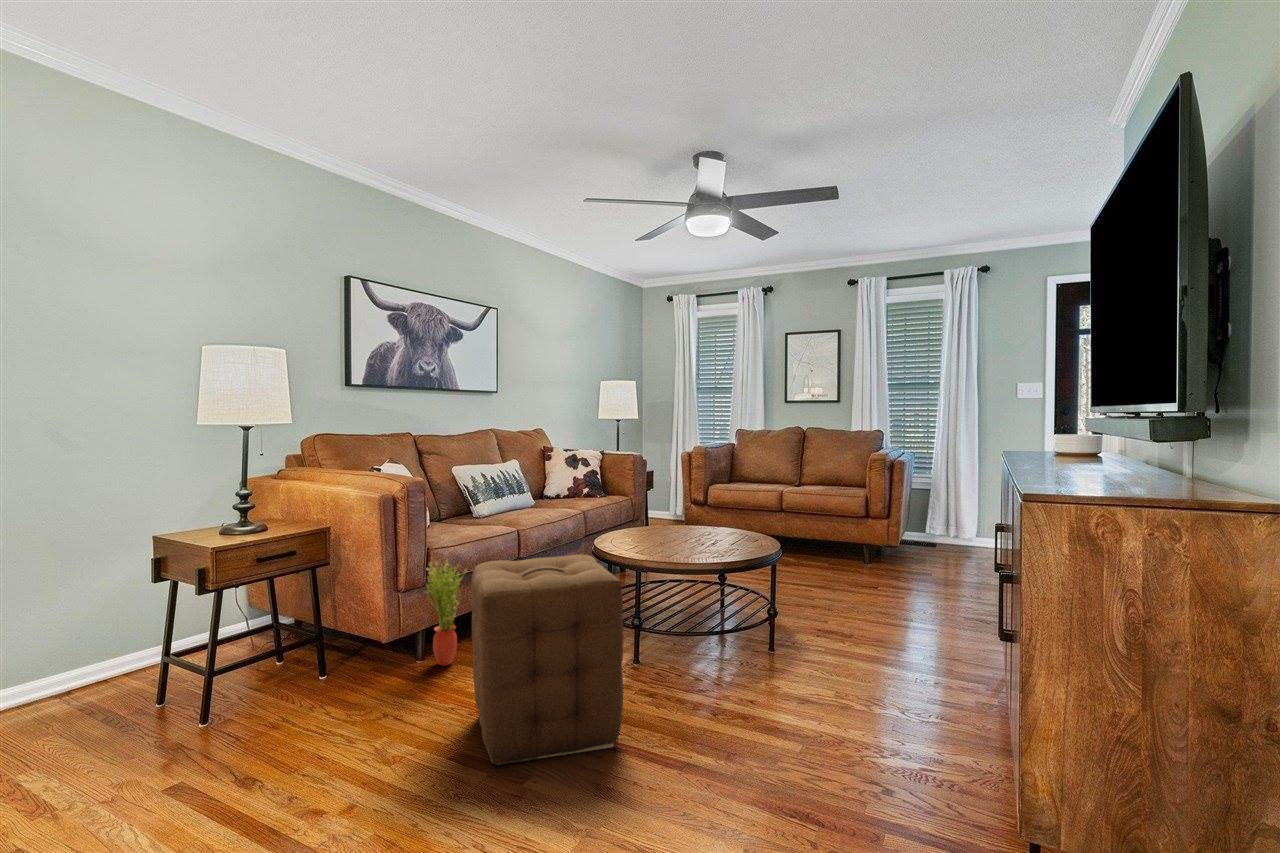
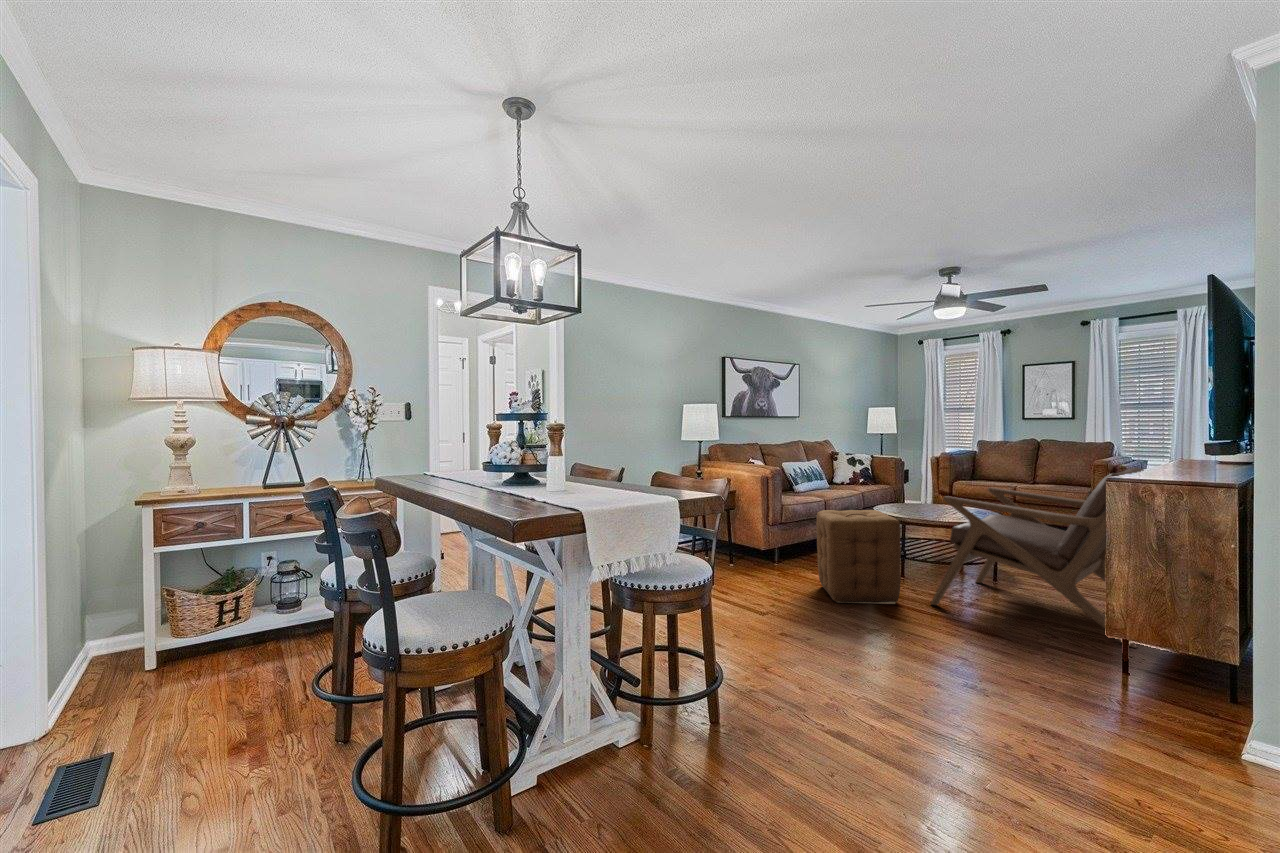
lounge chair: none [675,464,1029,809] -> present [930,468,1144,648]
potted plant: present [426,560,467,666] -> none [783,511,804,568]

